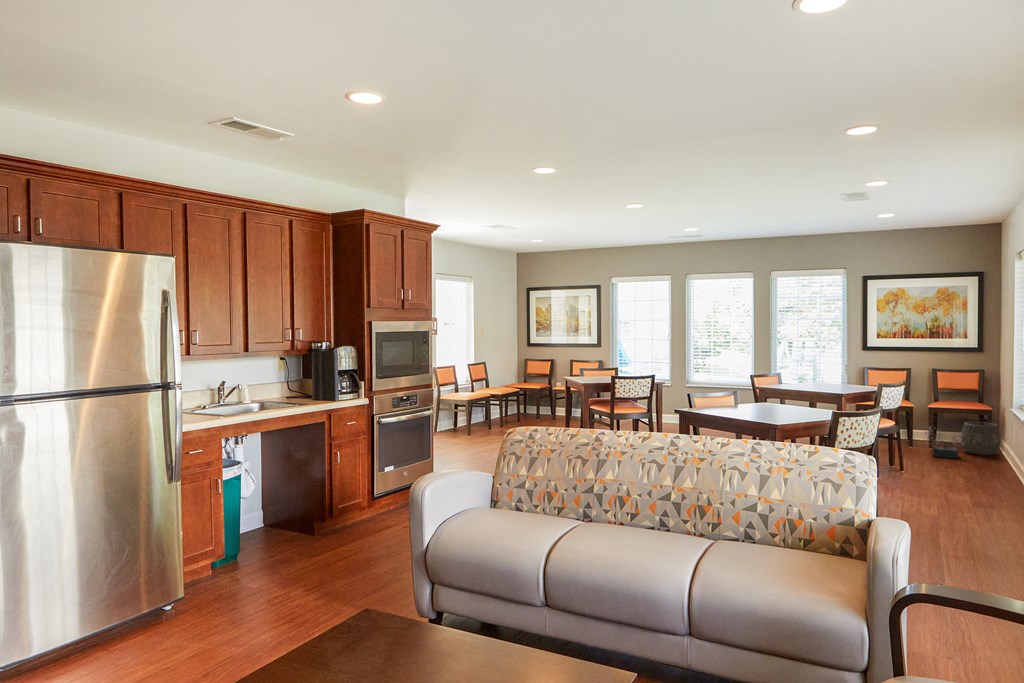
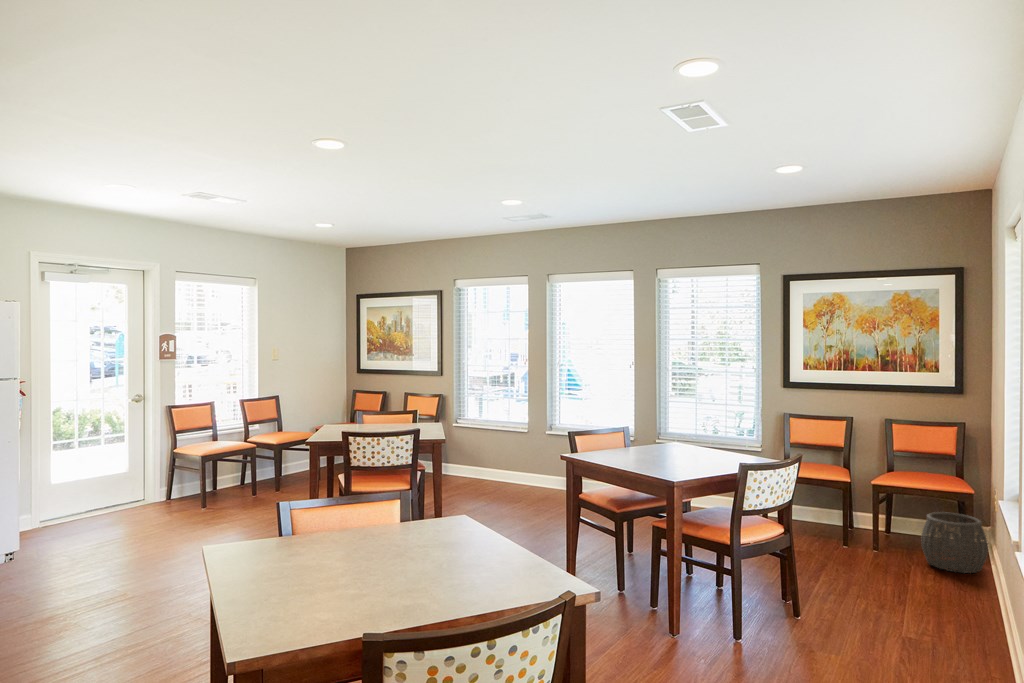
decorative plant: present [925,427,965,458] -> none [856,521,923,582]

